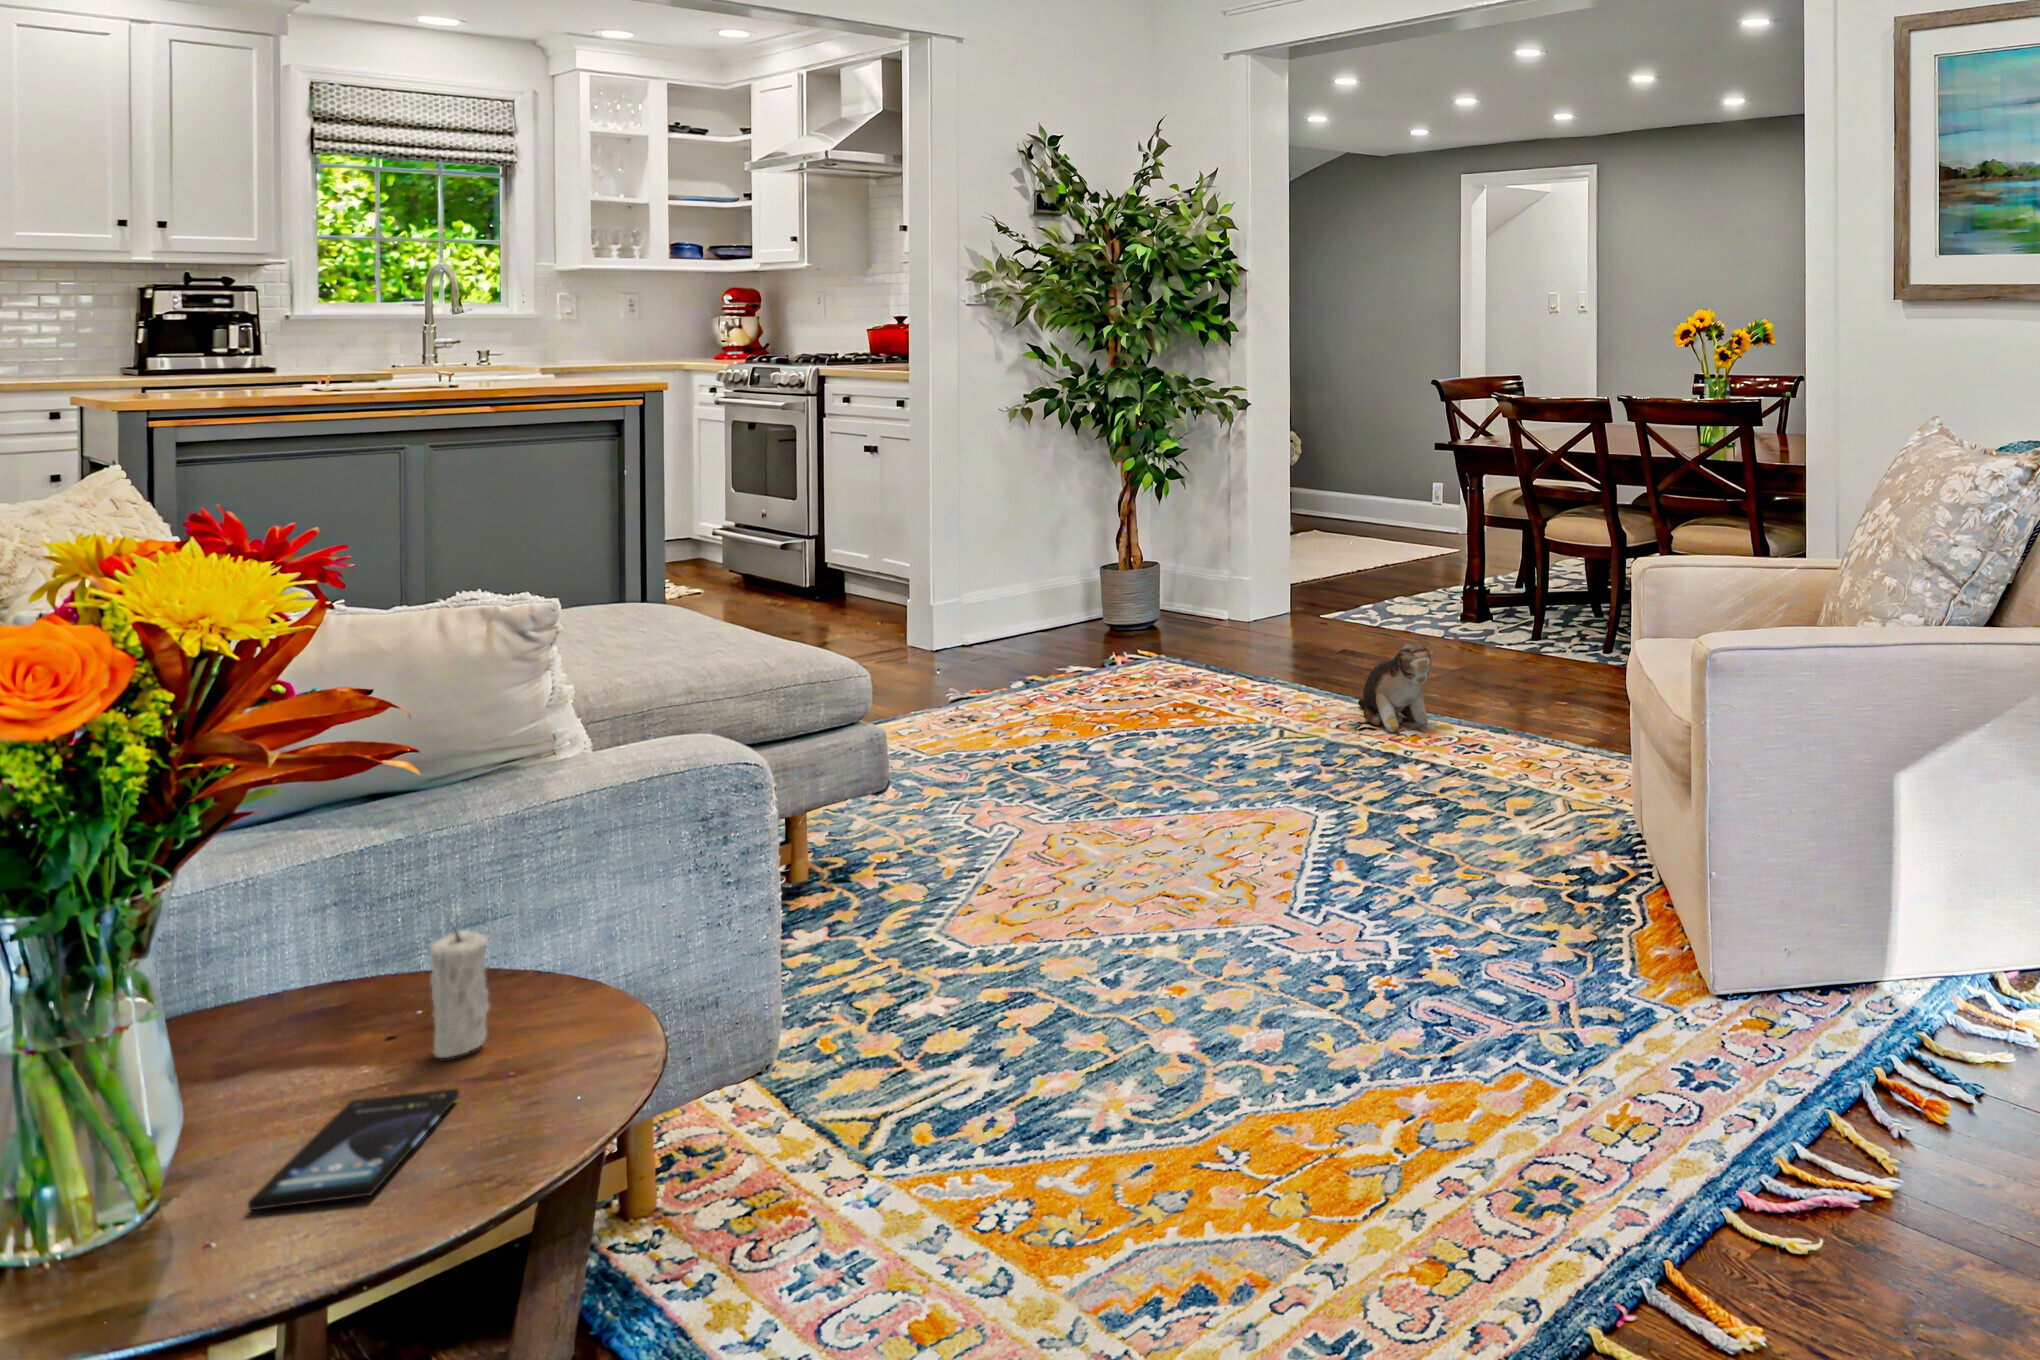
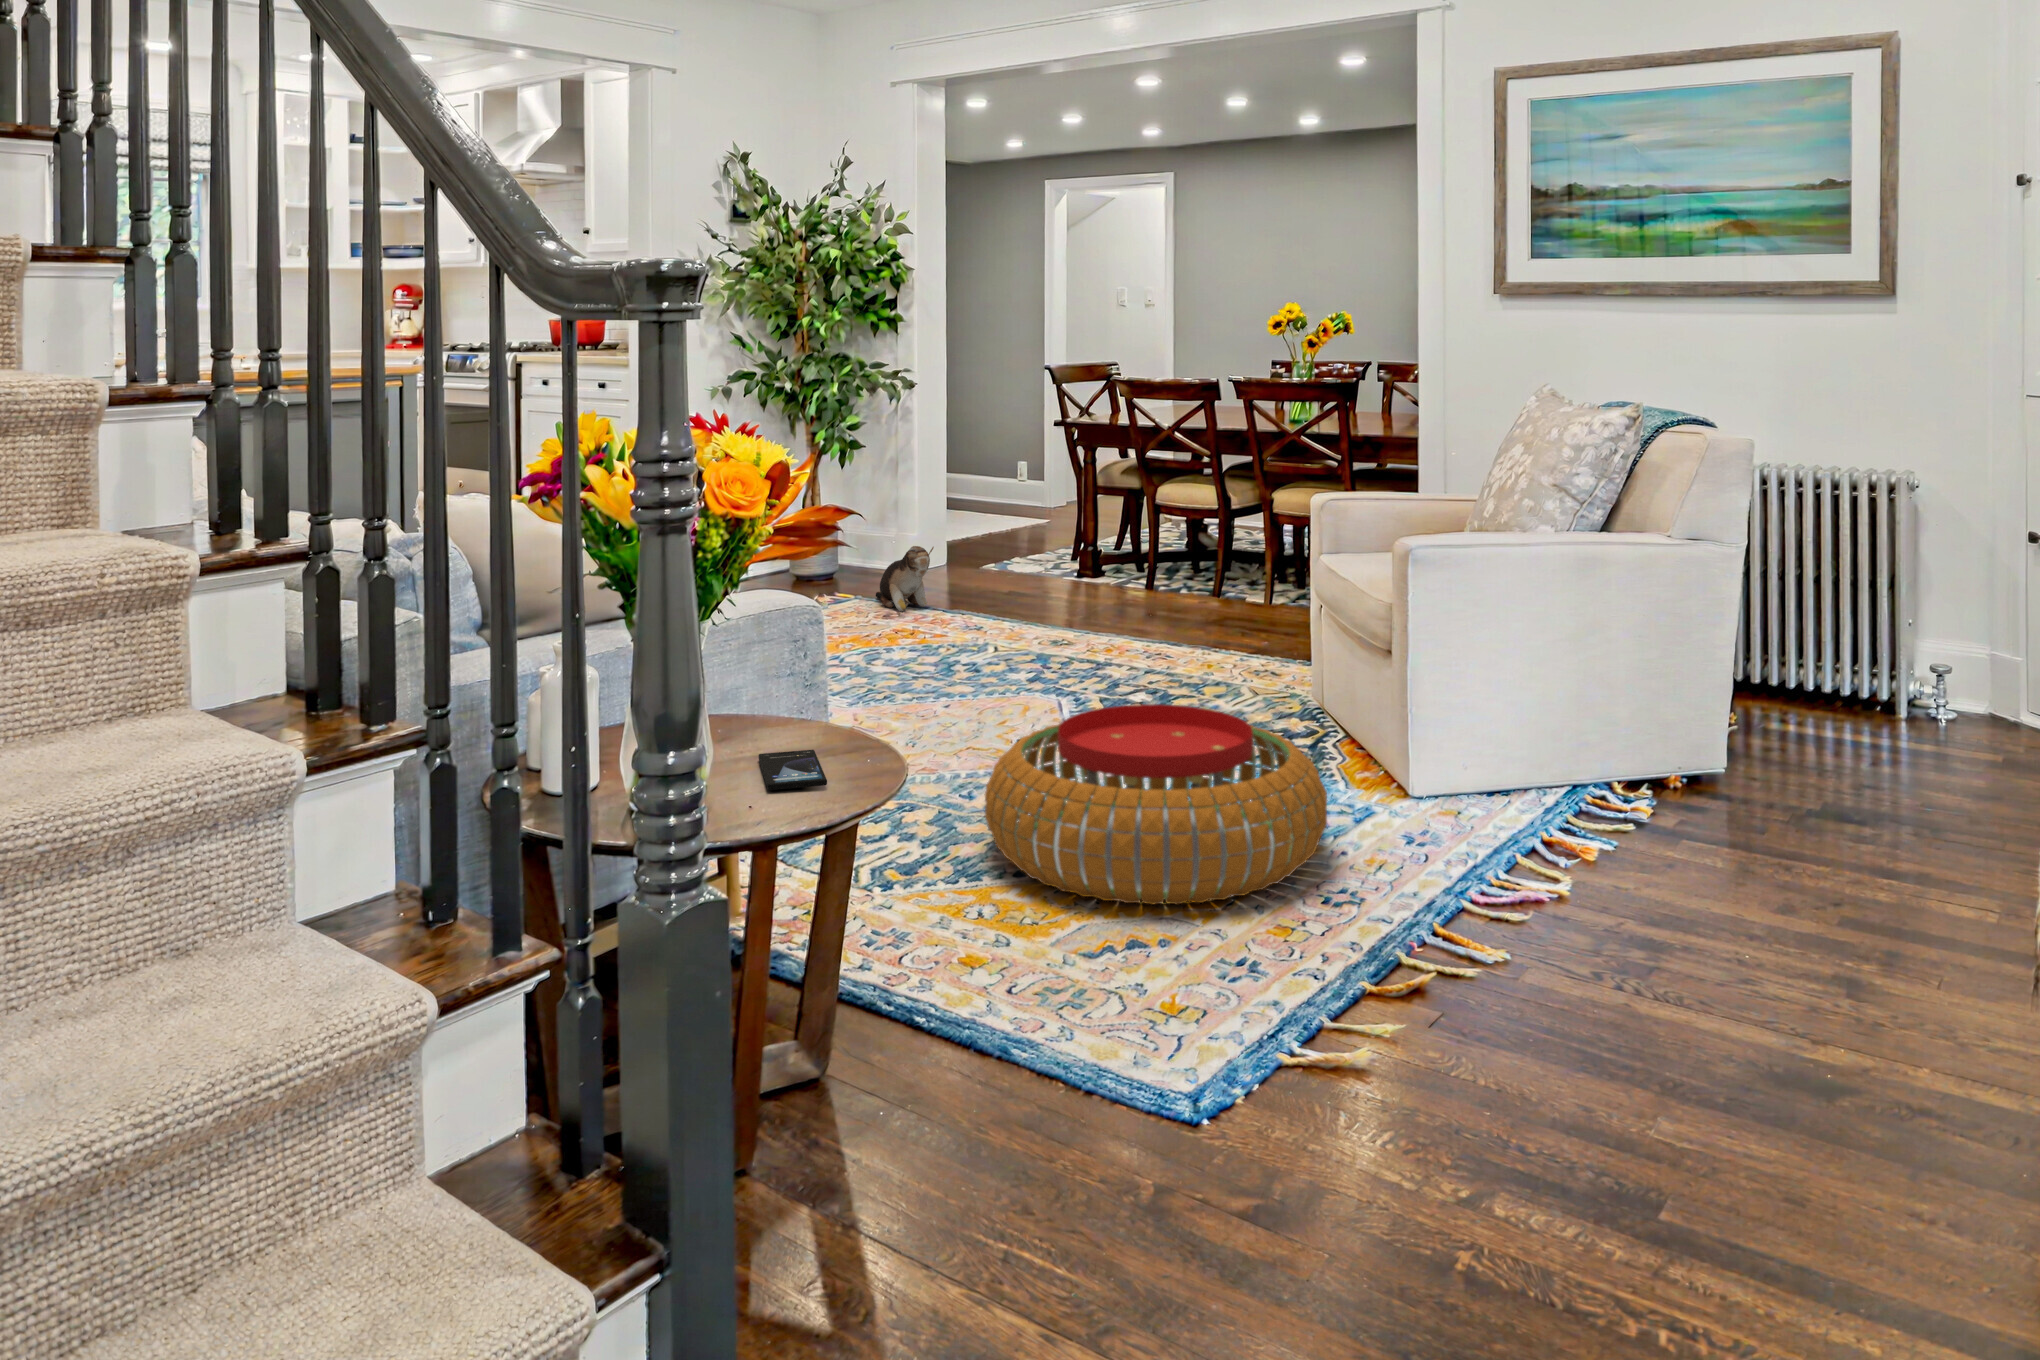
plush toy: present [1358,642,1437,732] -> present [876,546,934,611]
pouf: none [1058,872,1555,1212] -> present [985,704,1327,905]
candle: present [430,930,489,1058] -> none [769,658,797,742]

